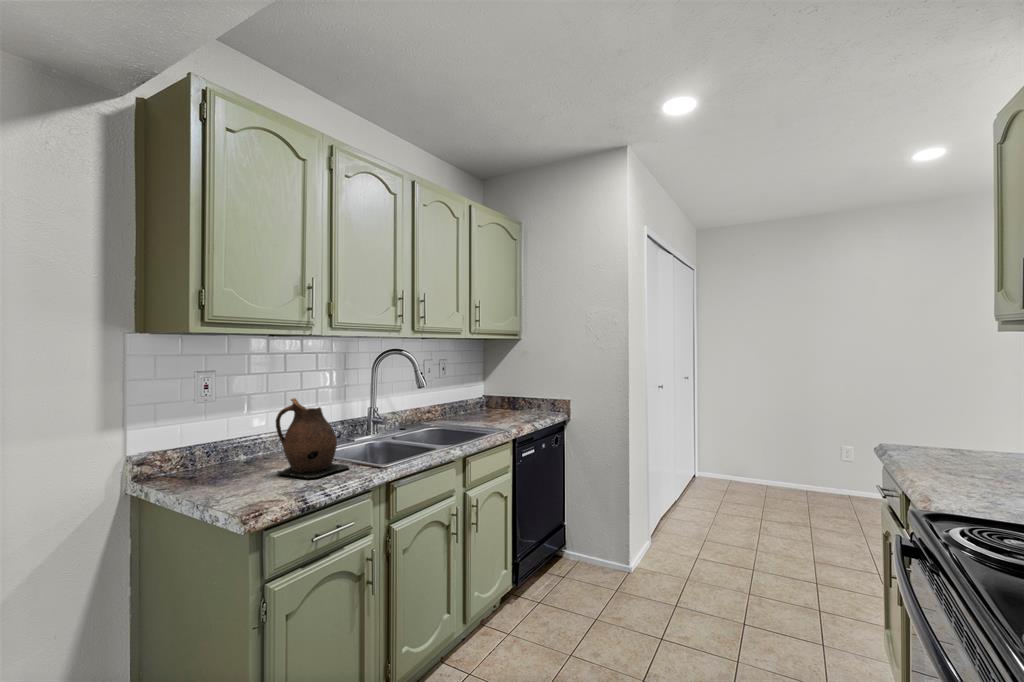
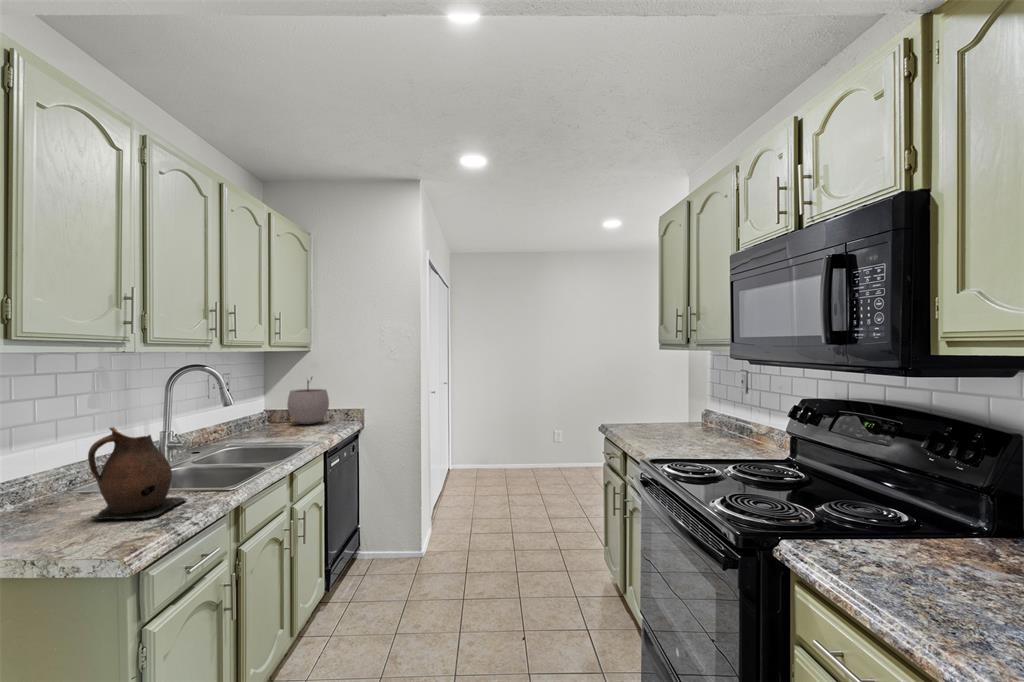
plant pot: none [497,363,536,412] -> present [287,377,329,424]

